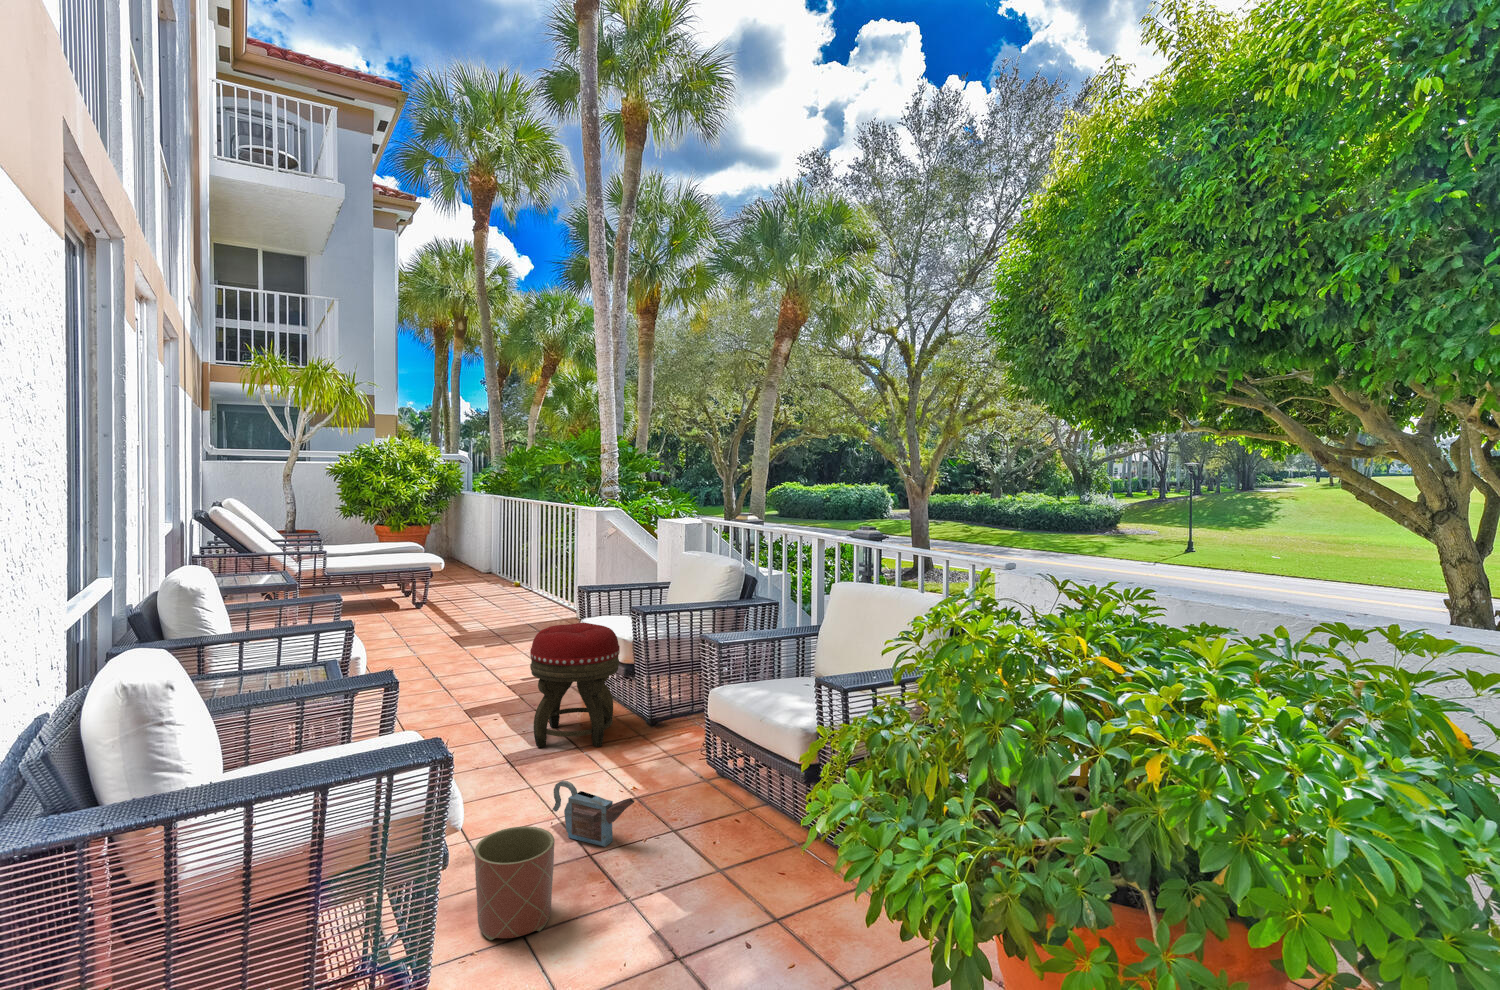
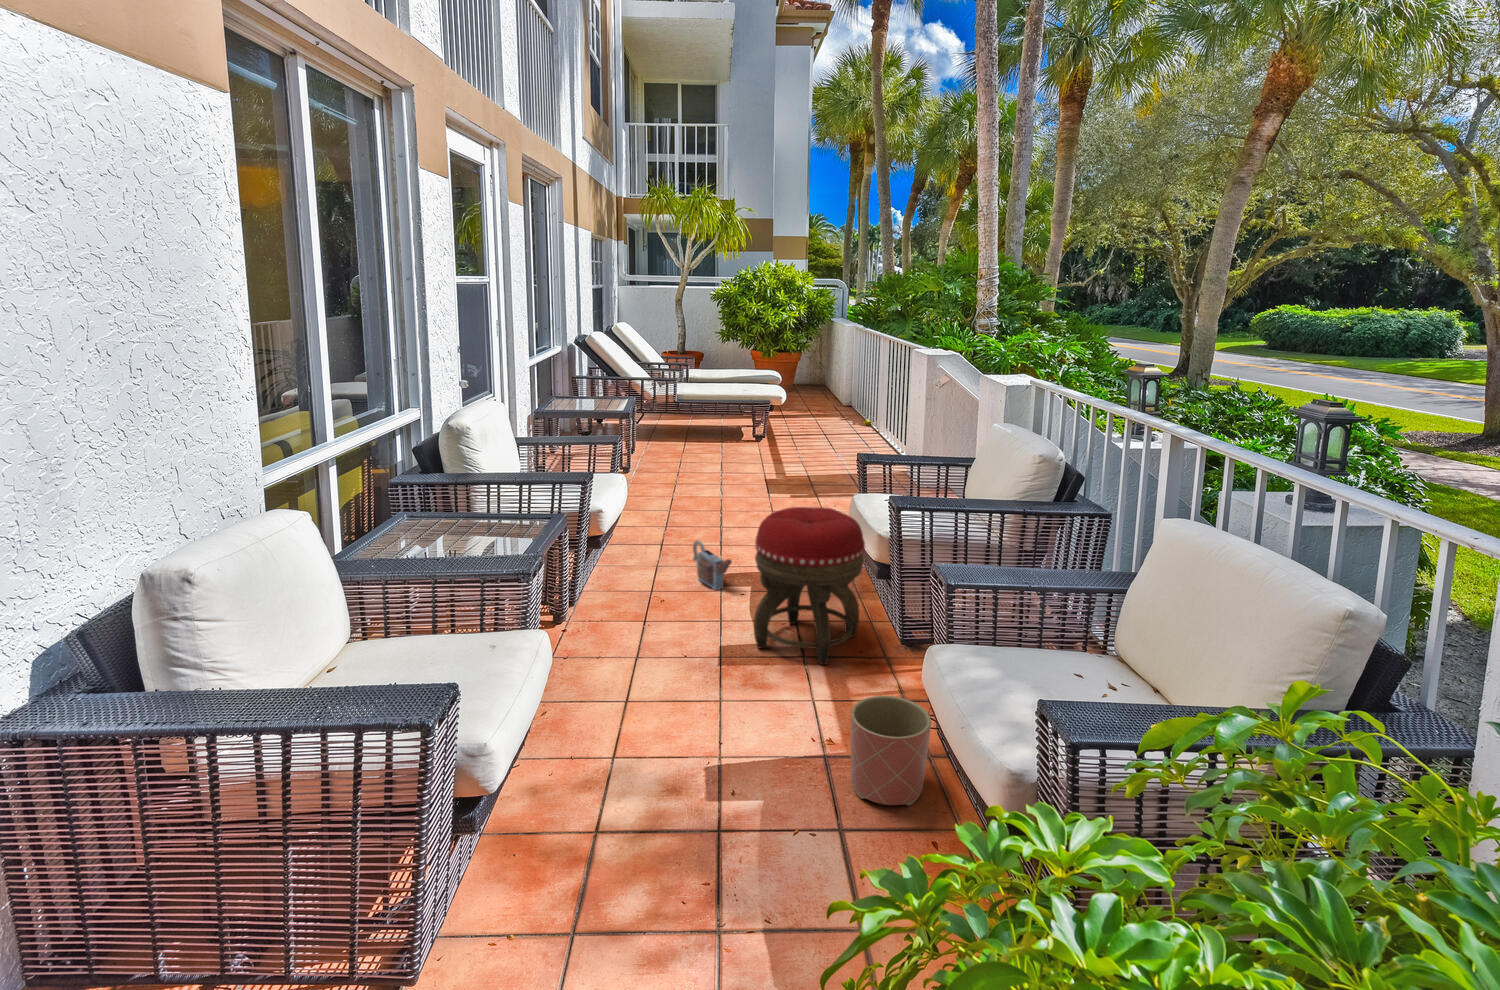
watering can: present [553,781,634,847] -> present [693,541,732,590]
planter: present [475,826,555,940] -> present [851,696,931,806]

